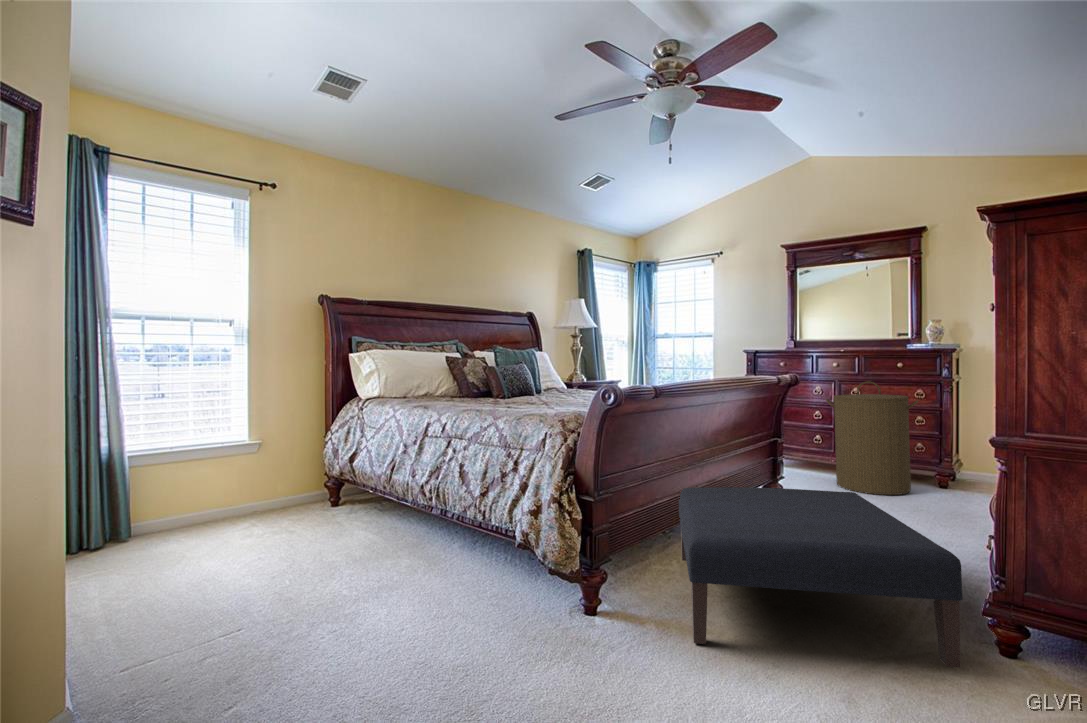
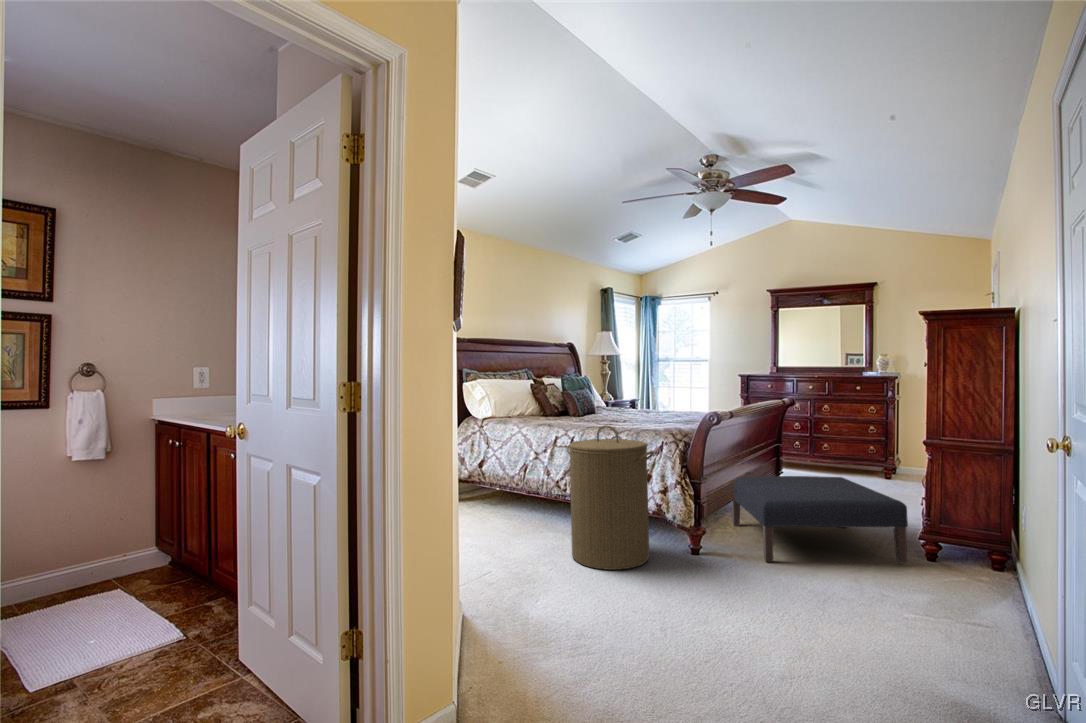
laundry hamper: present [826,381,918,495] -> present [567,425,654,570]

